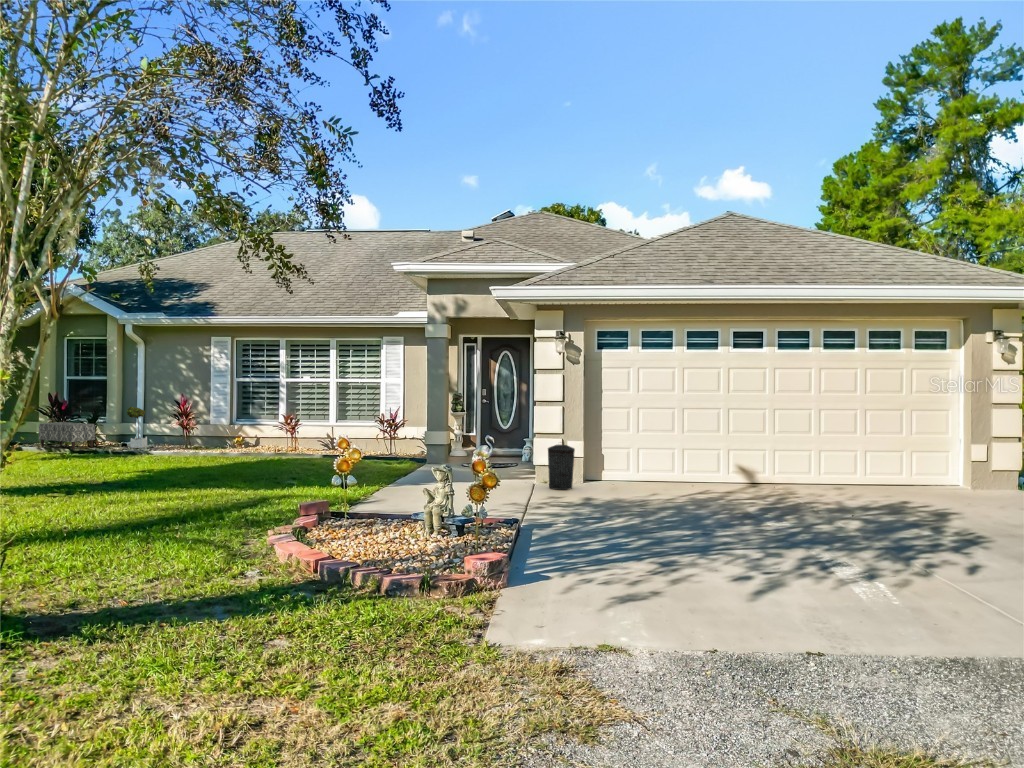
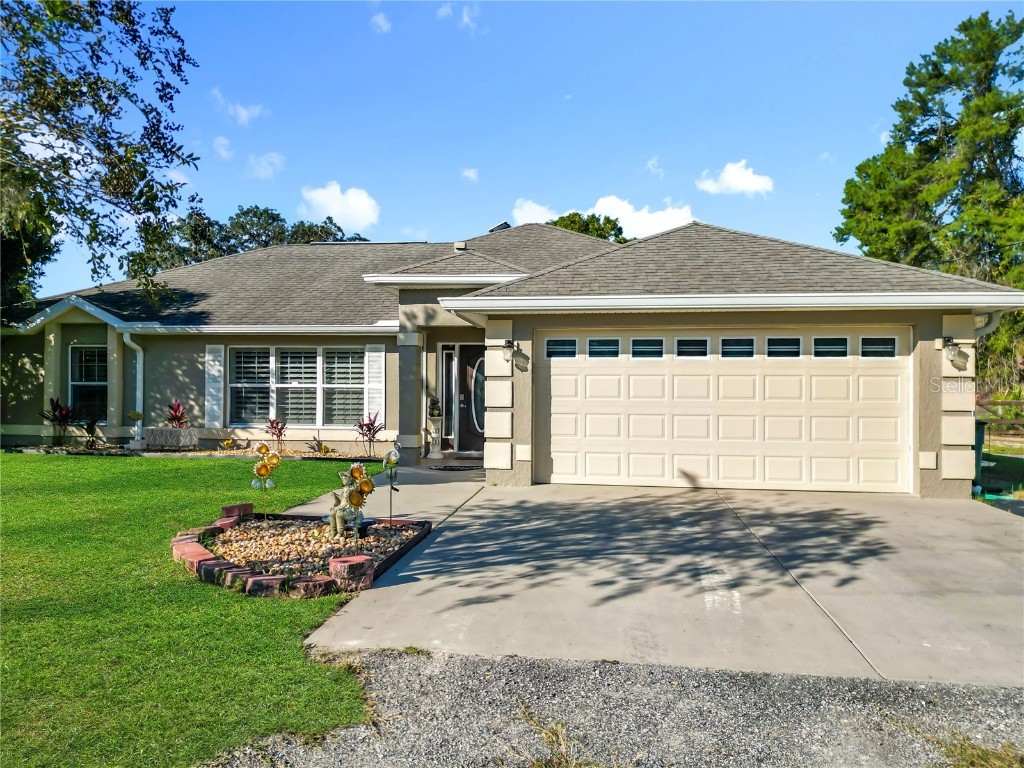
bench: present [39,422,95,449] -> present [145,427,198,453]
trash can: present [548,445,575,490] -> none [496,447,522,492]

